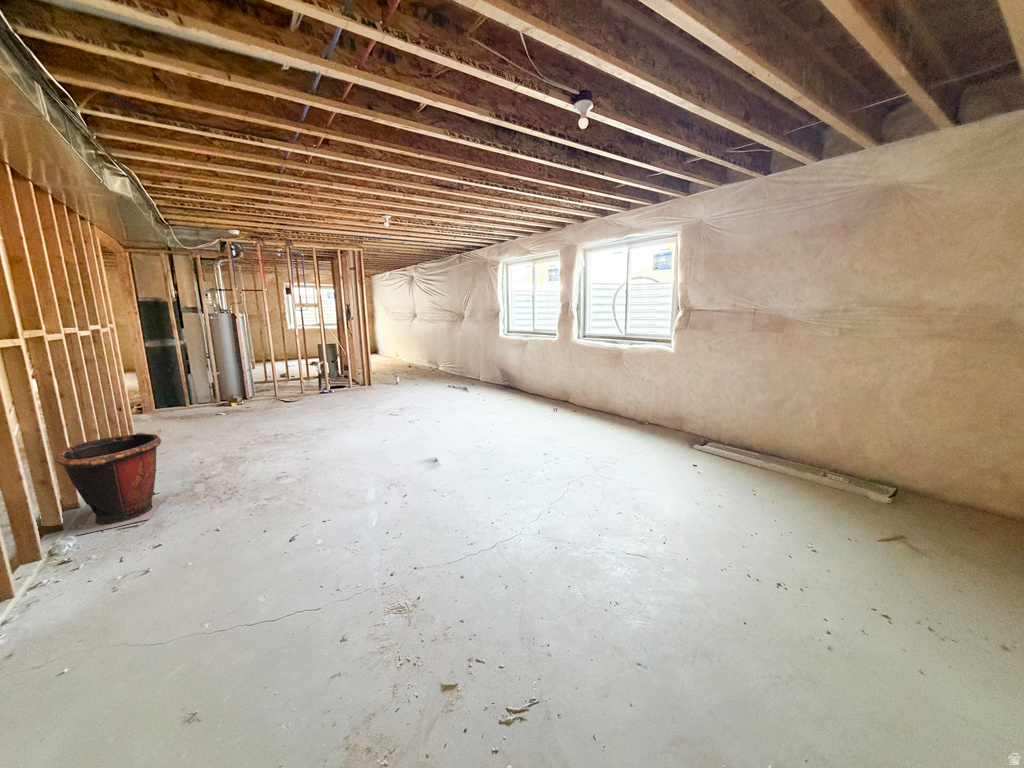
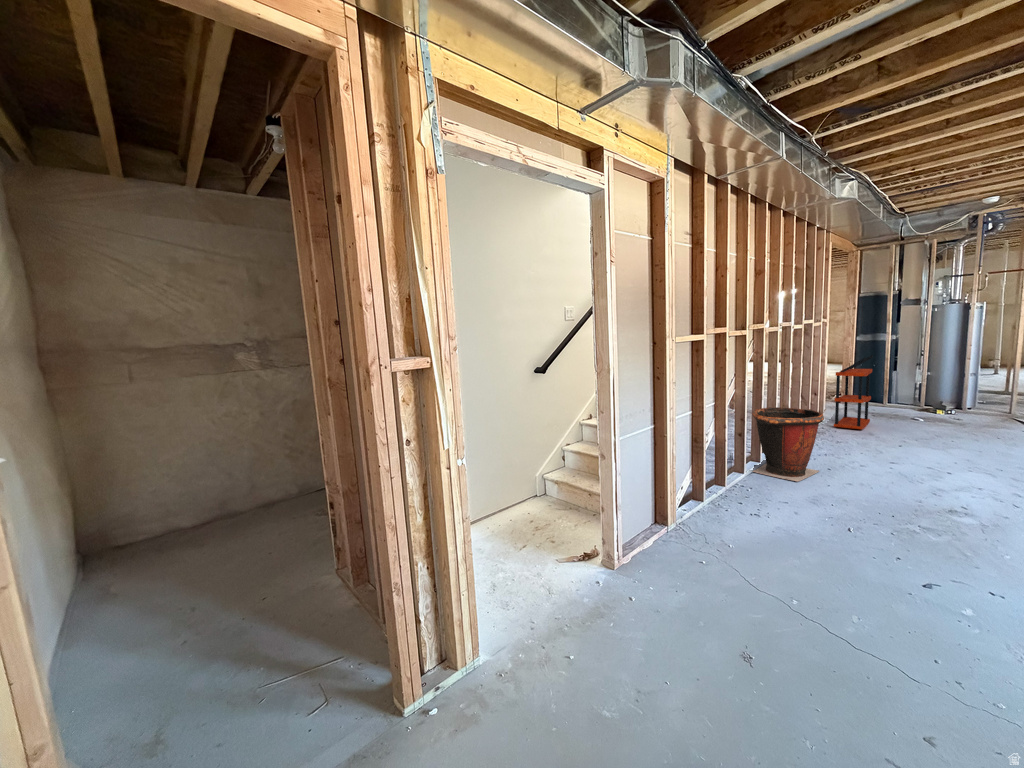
shelving unit: none [141,361,184,440] -> present [834,355,873,430]

